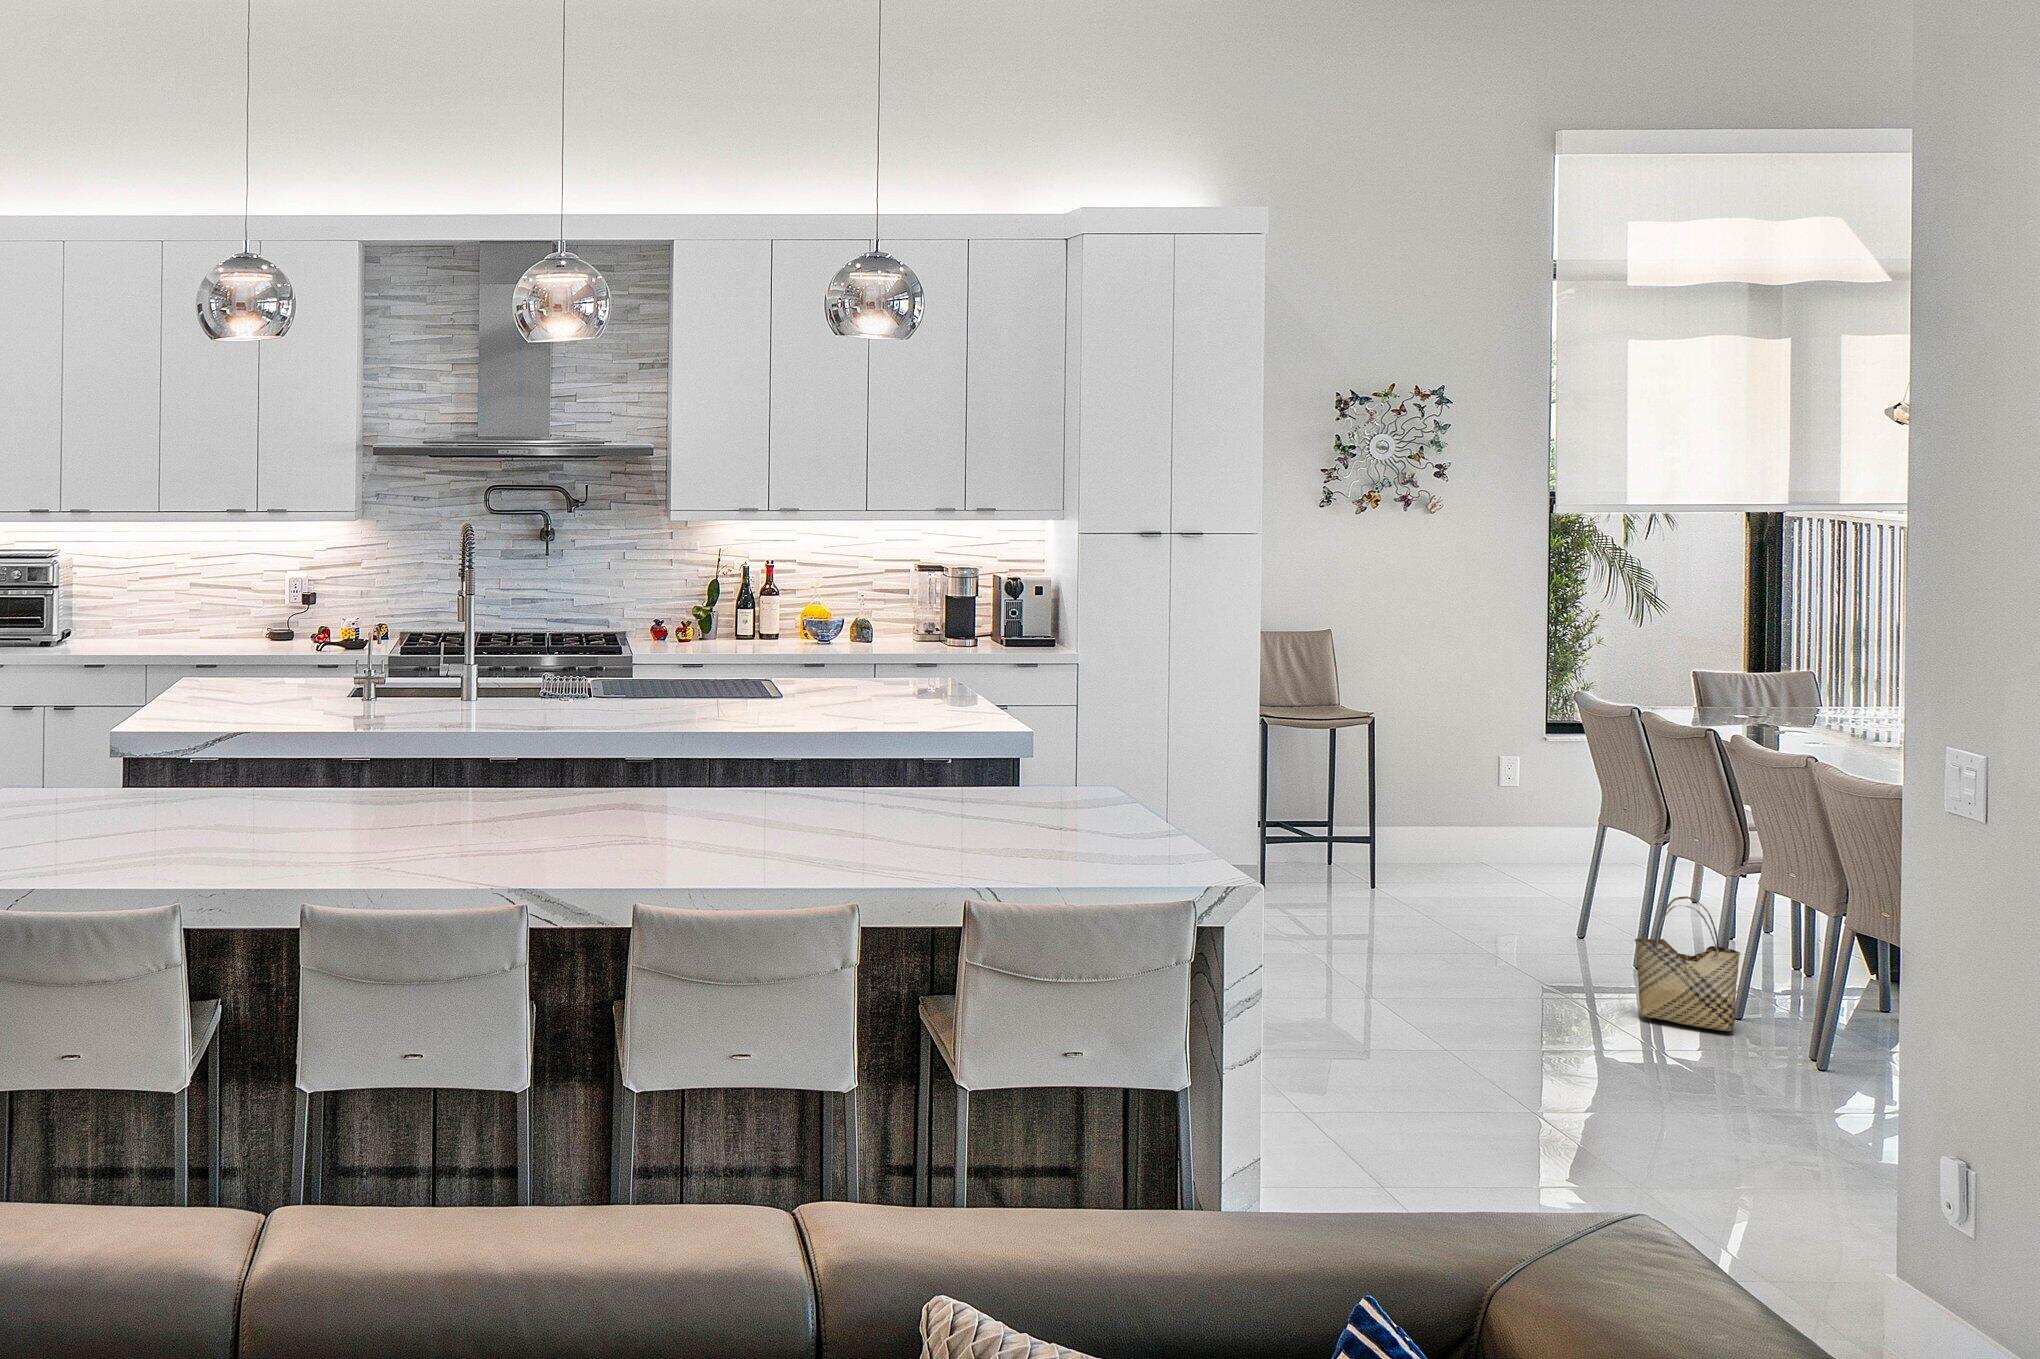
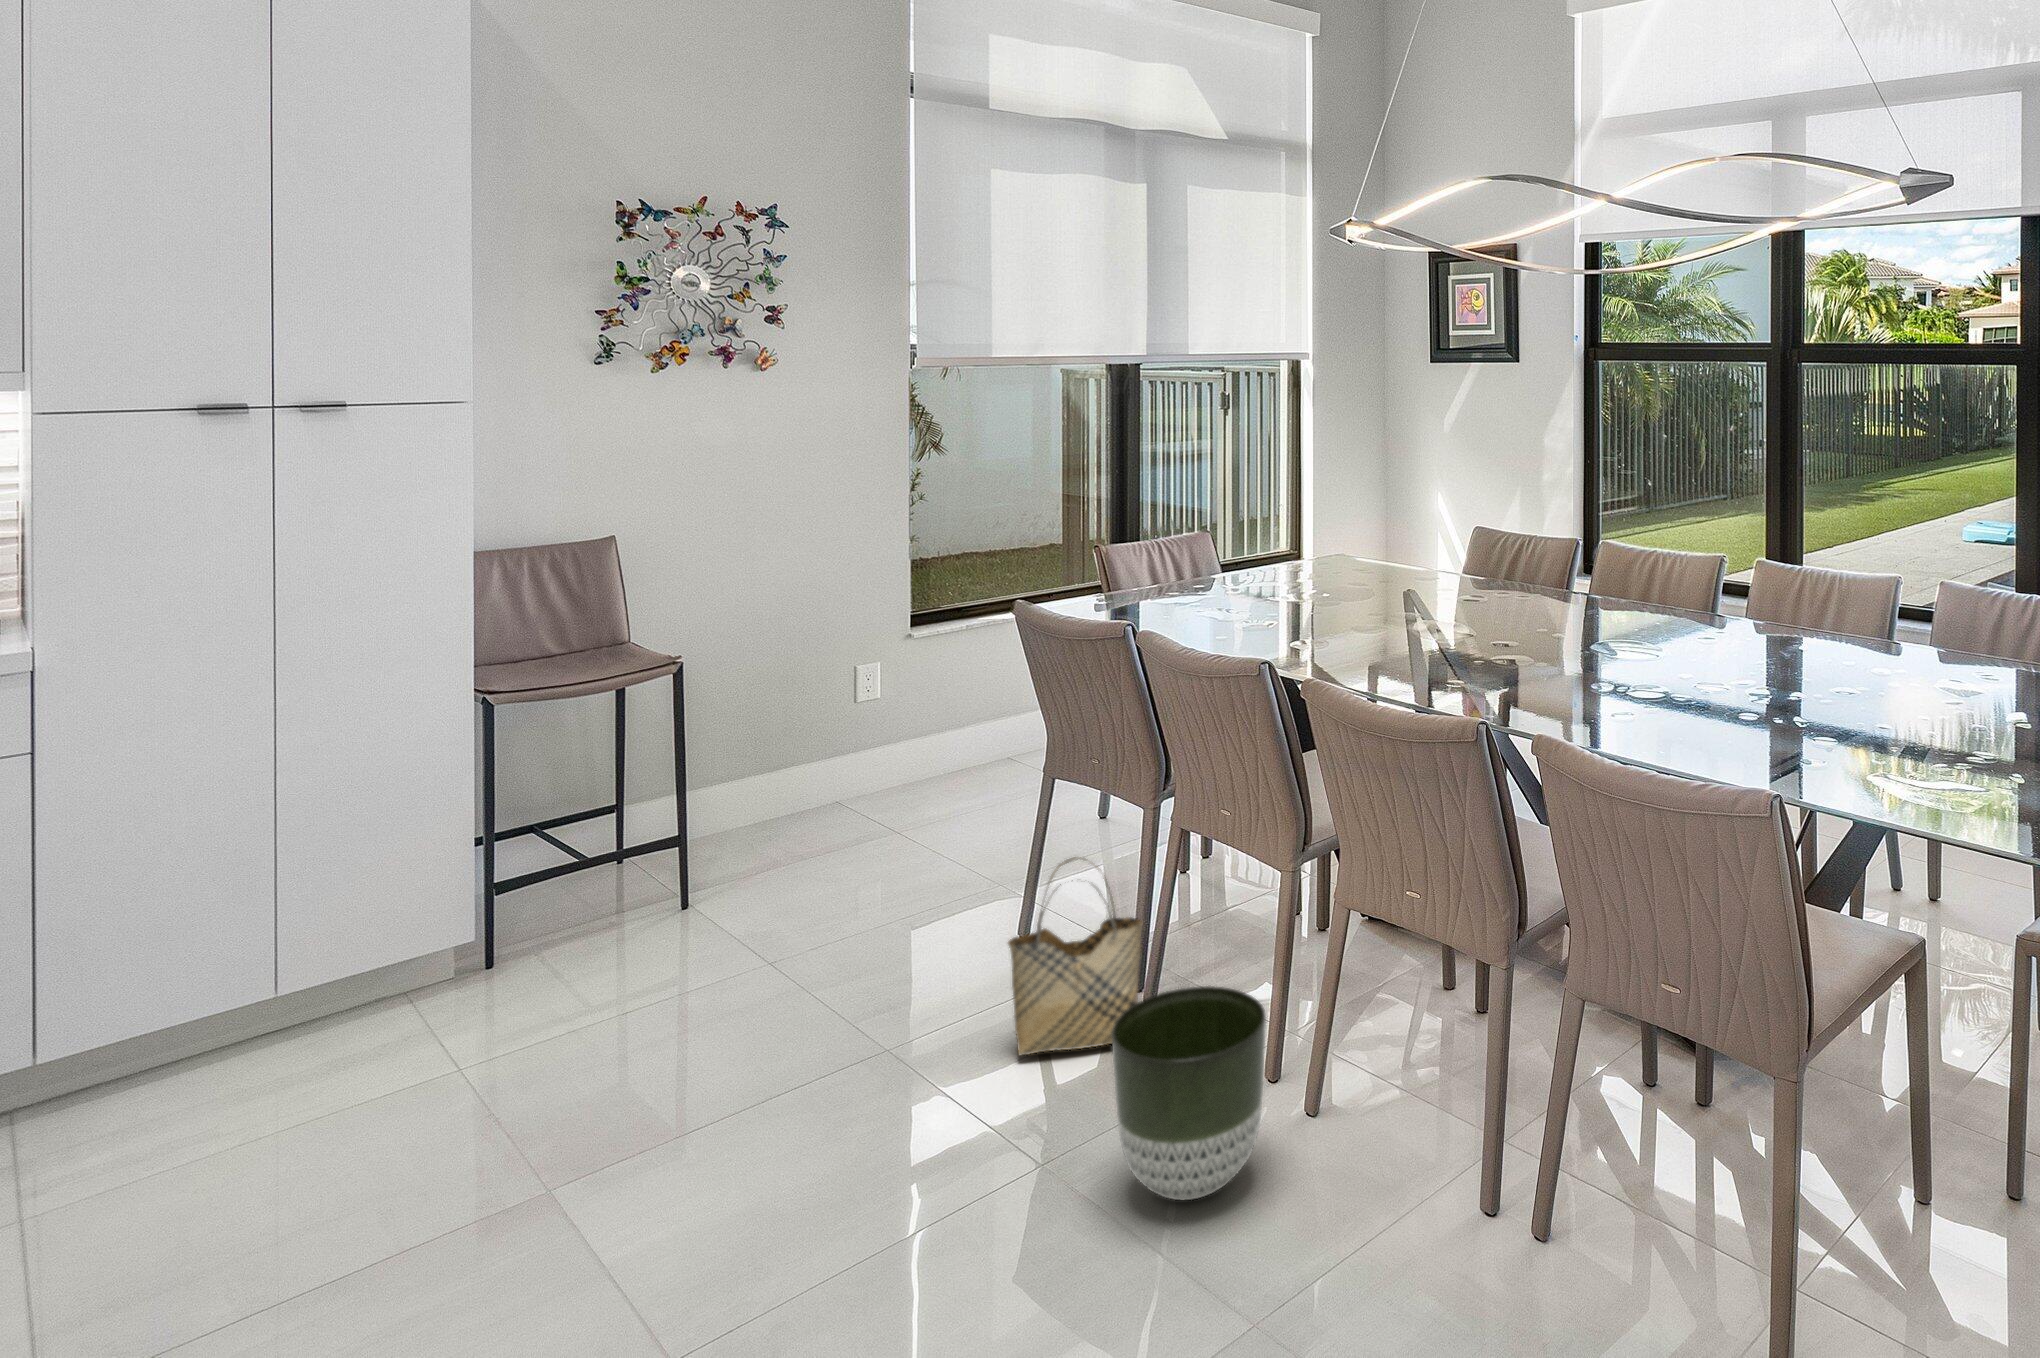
planter: none [1706,975,1821,1101] -> present [1112,986,1266,1200]

